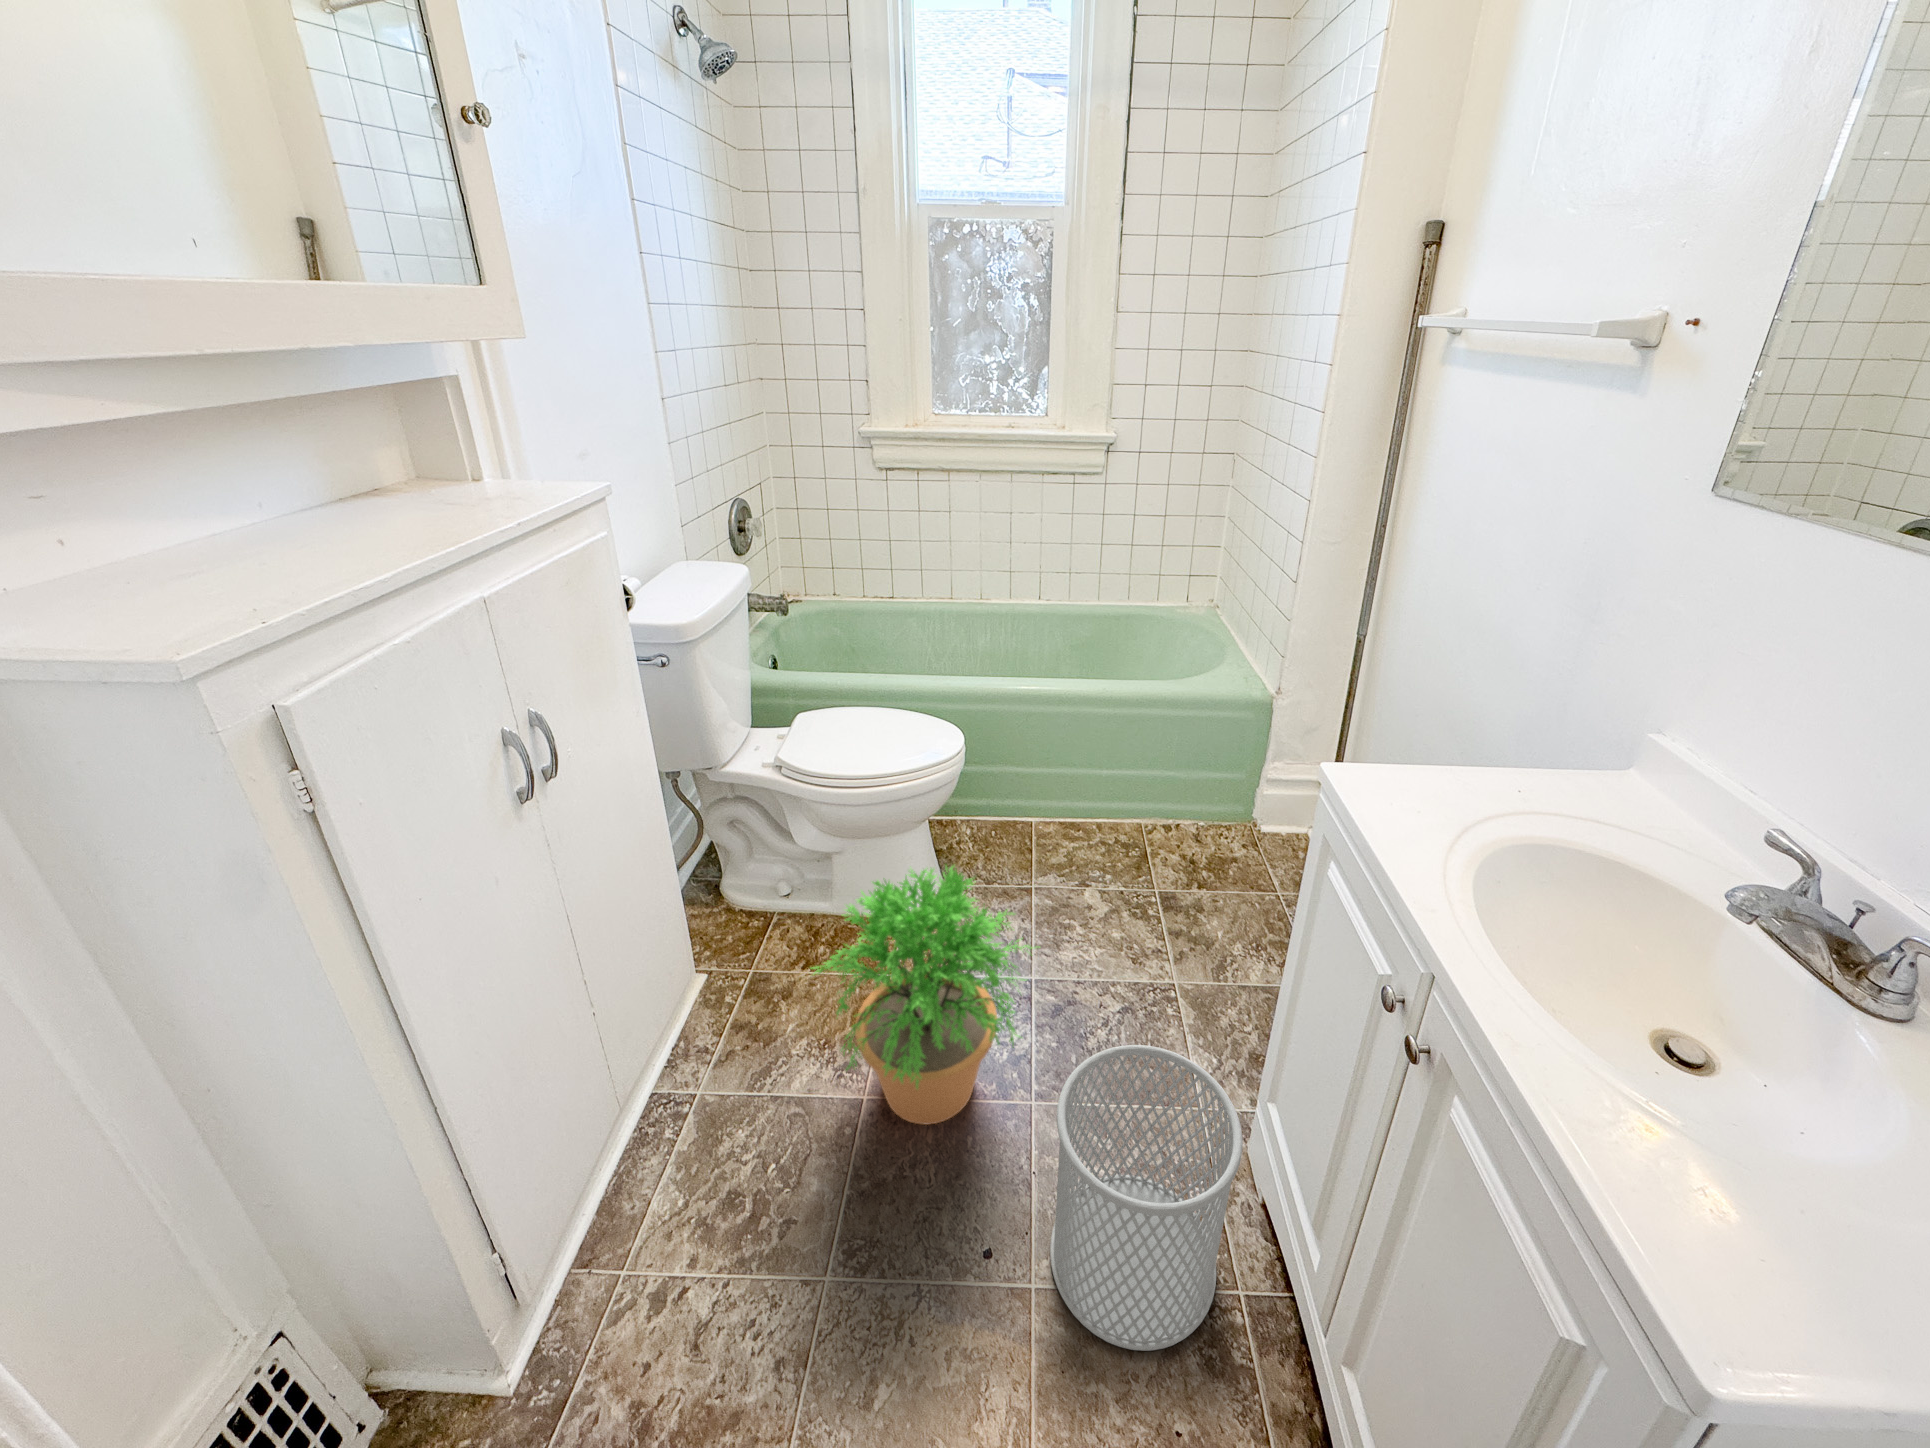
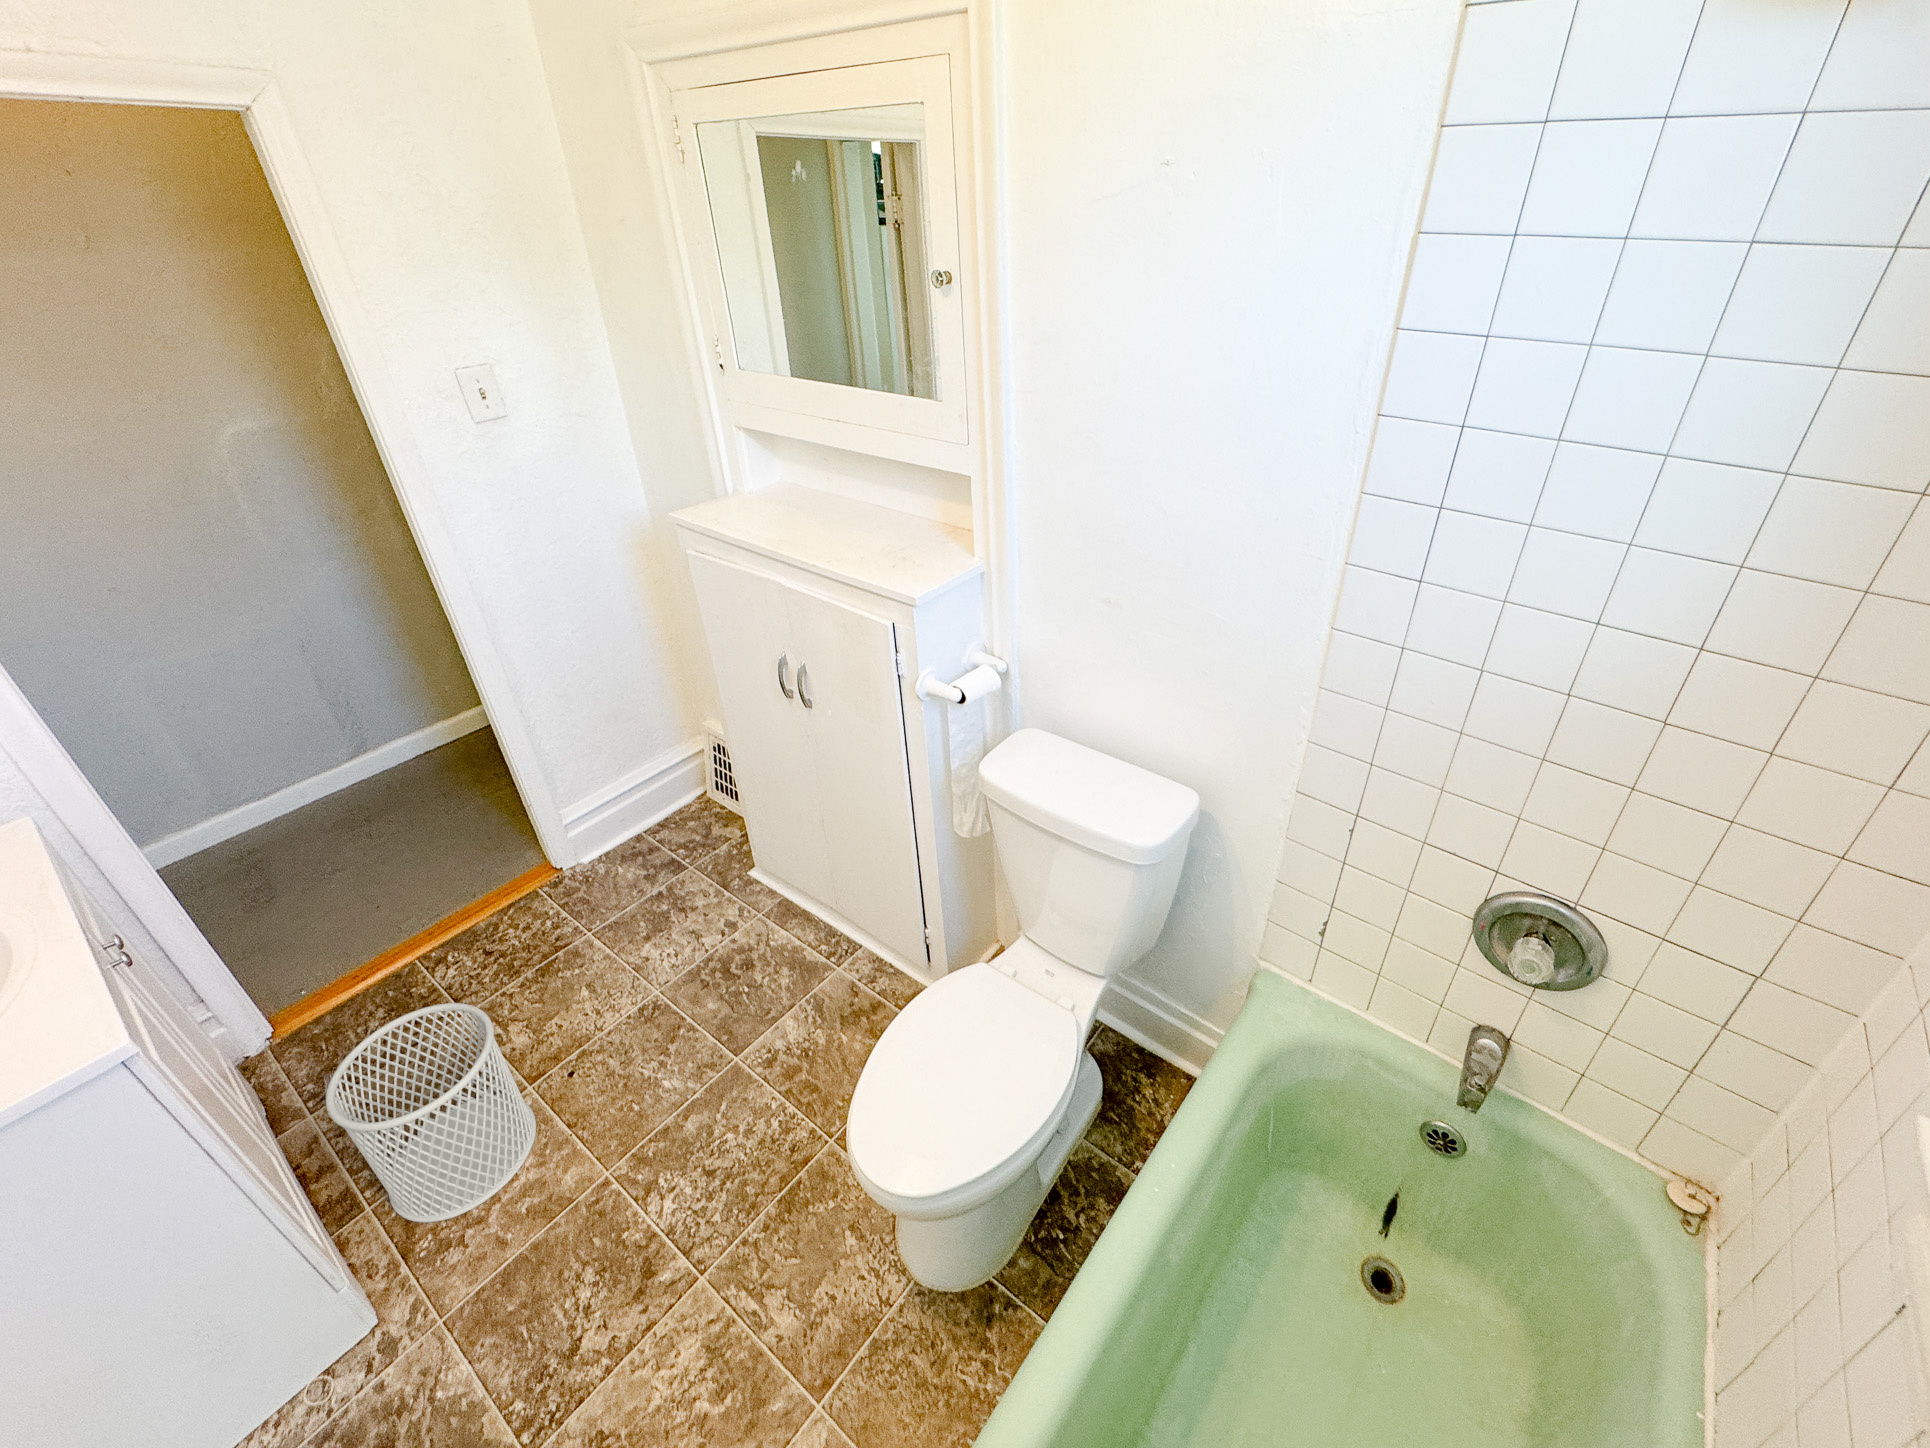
potted plant: present [813,866,1032,1125] -> none [574,931,773,1145]

